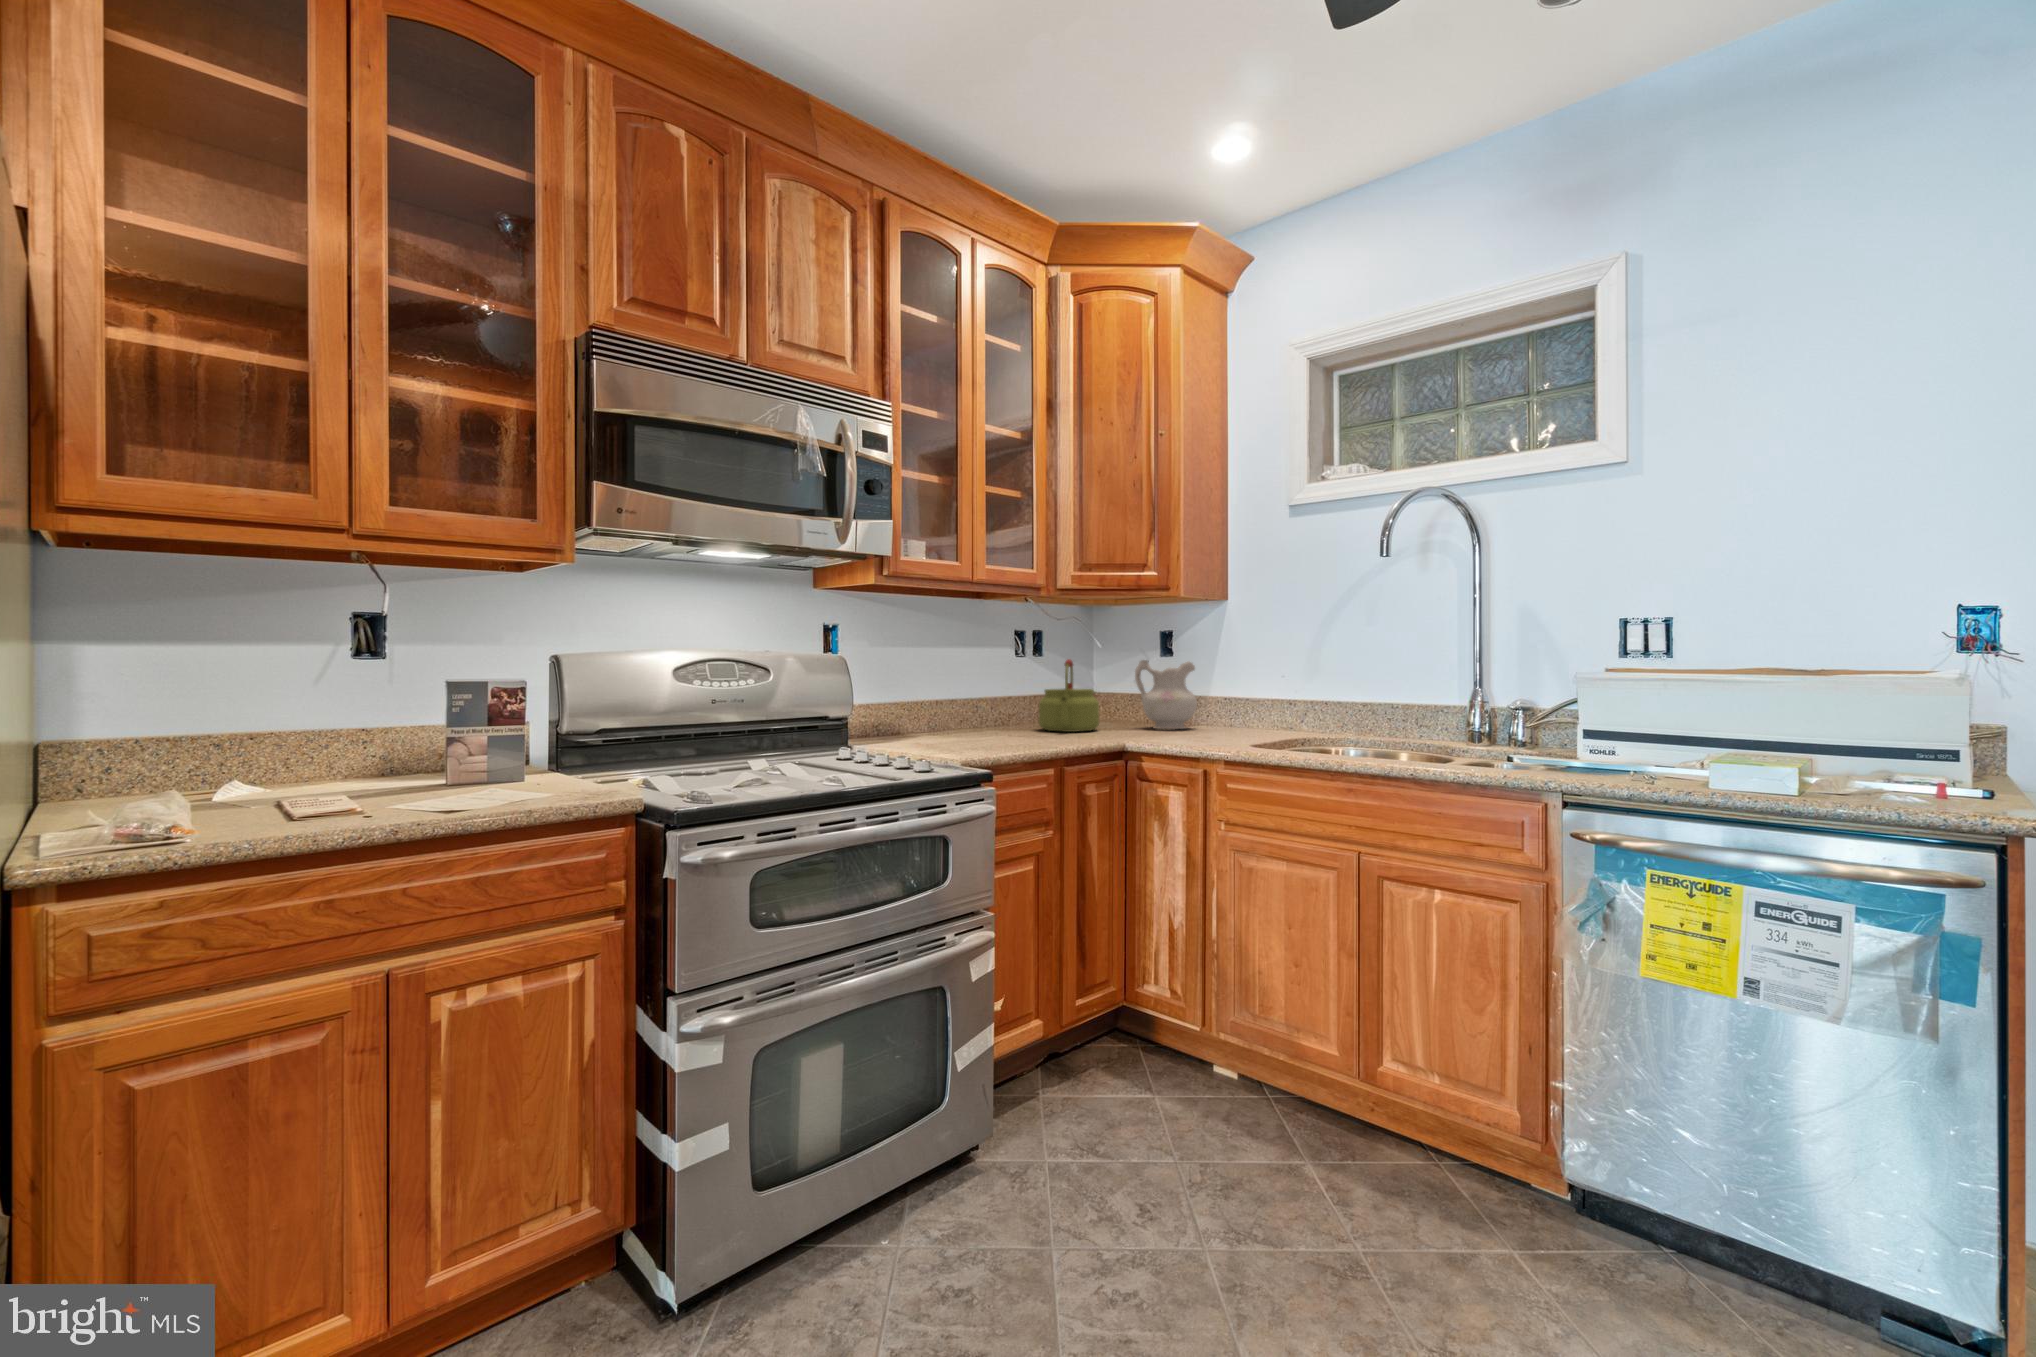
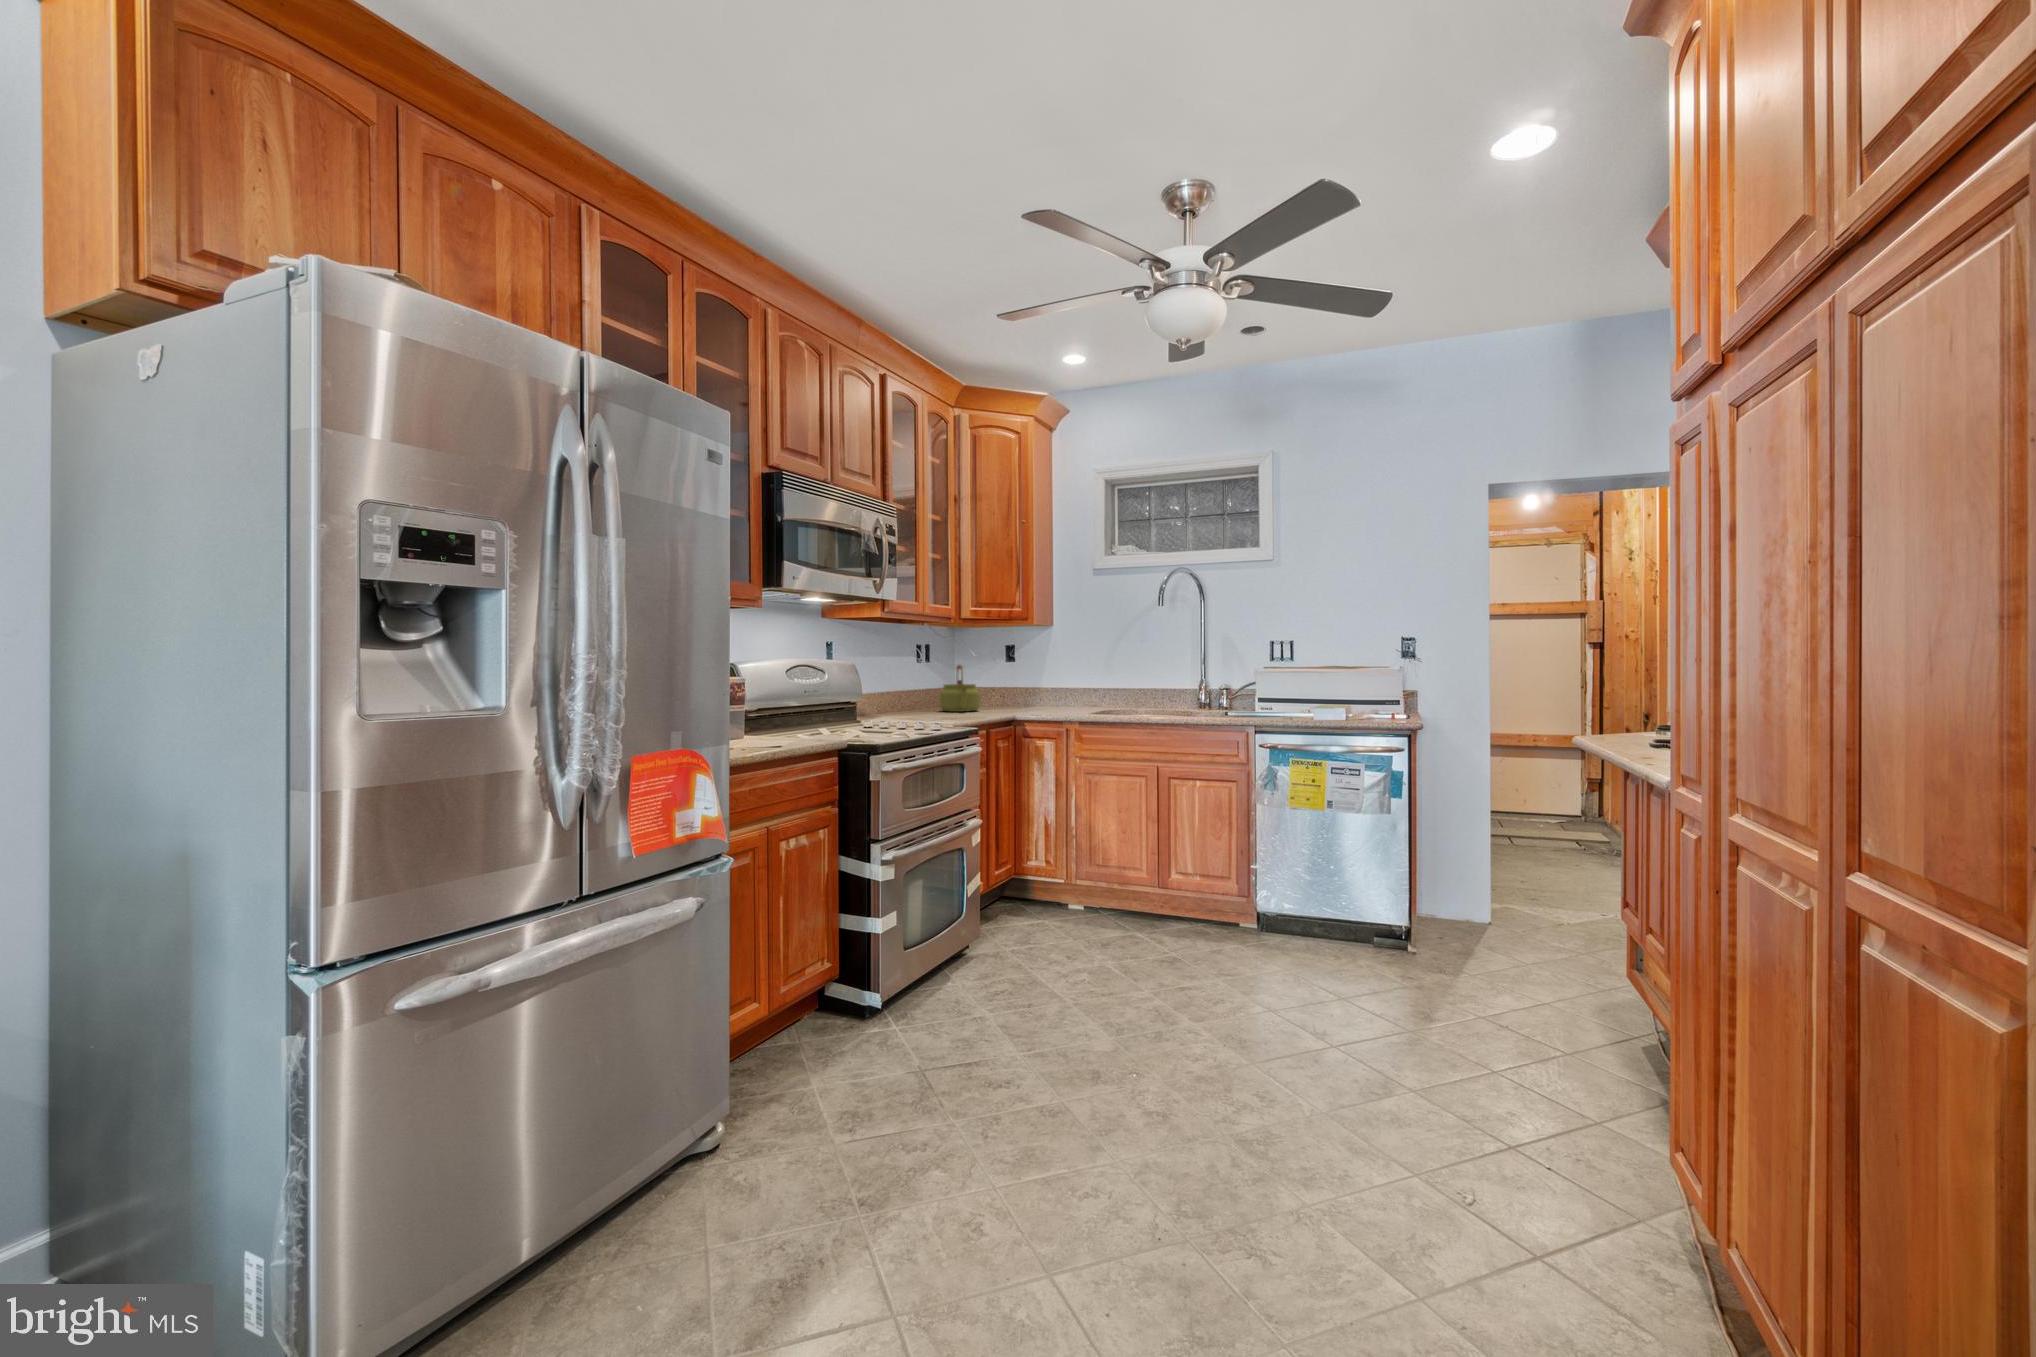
ceramic pitcher: present [1135,660,1197,729] -> none [997,664,1036,709]

